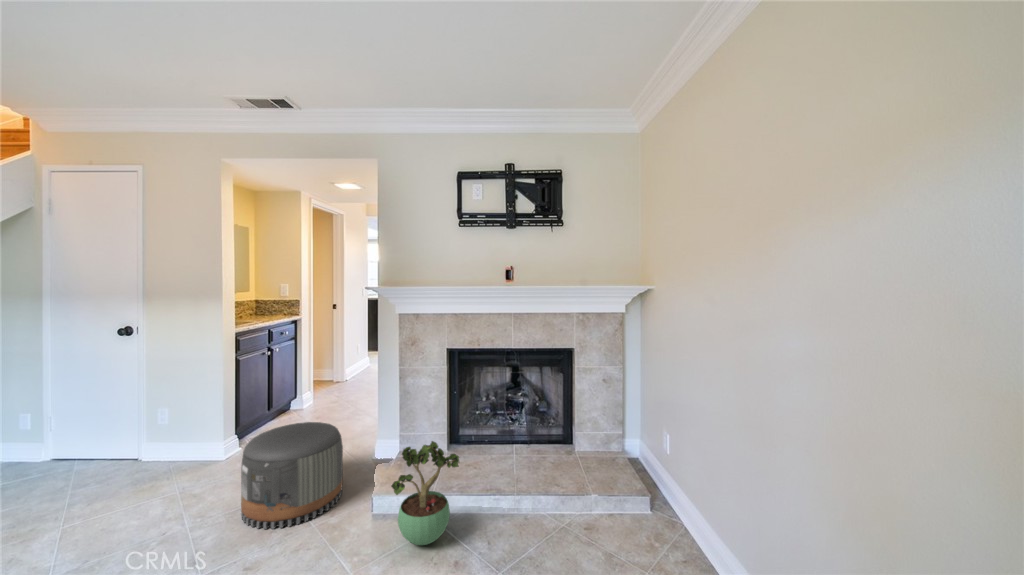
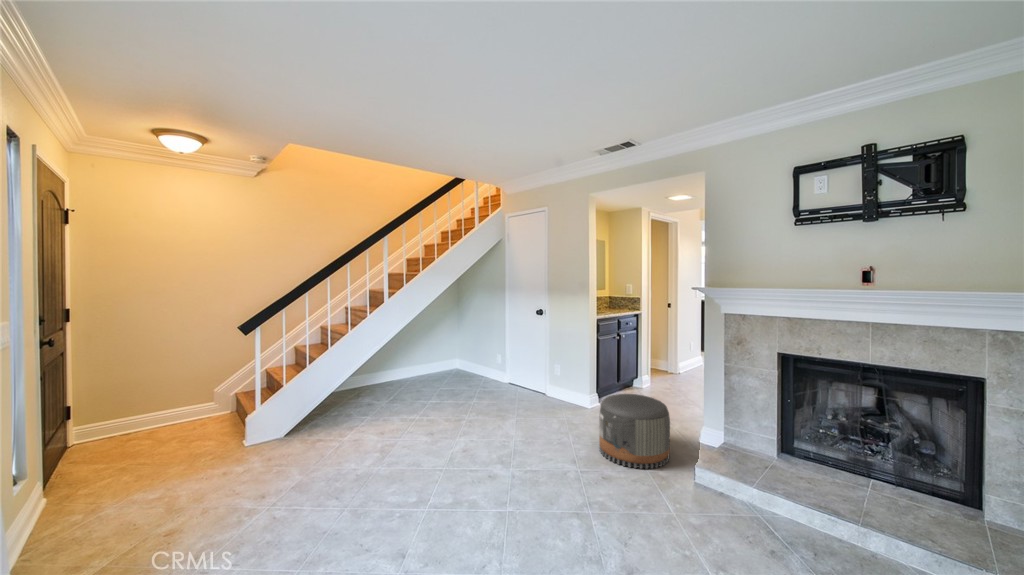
potted plant: present [391,441,459,545] -> none [707,433,778,528]

